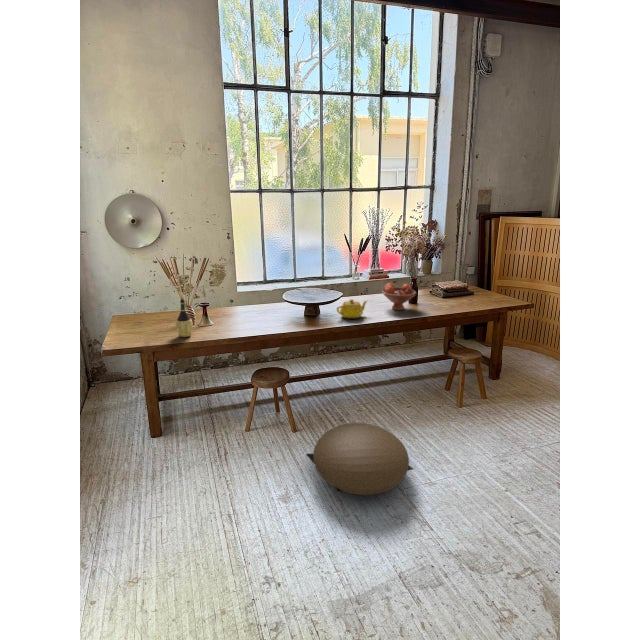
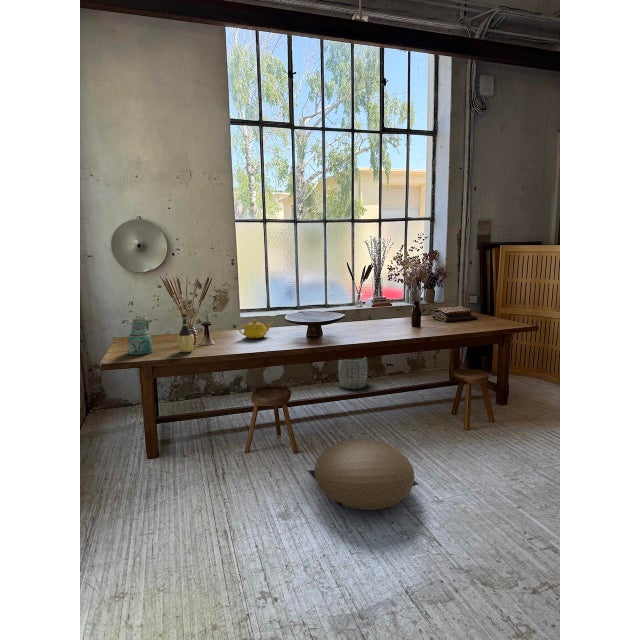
fruit bowl: present [382,283,416,310] -> none [384,303,418,330]
teapot: present [337,299,367,319] -> present [238,320,272,339]
ceramic pitcher: none [126,301,151,340] -> present [128,317,153,355]
woven basket: none [335,327,364,363] -> present [338,357,368,389]

